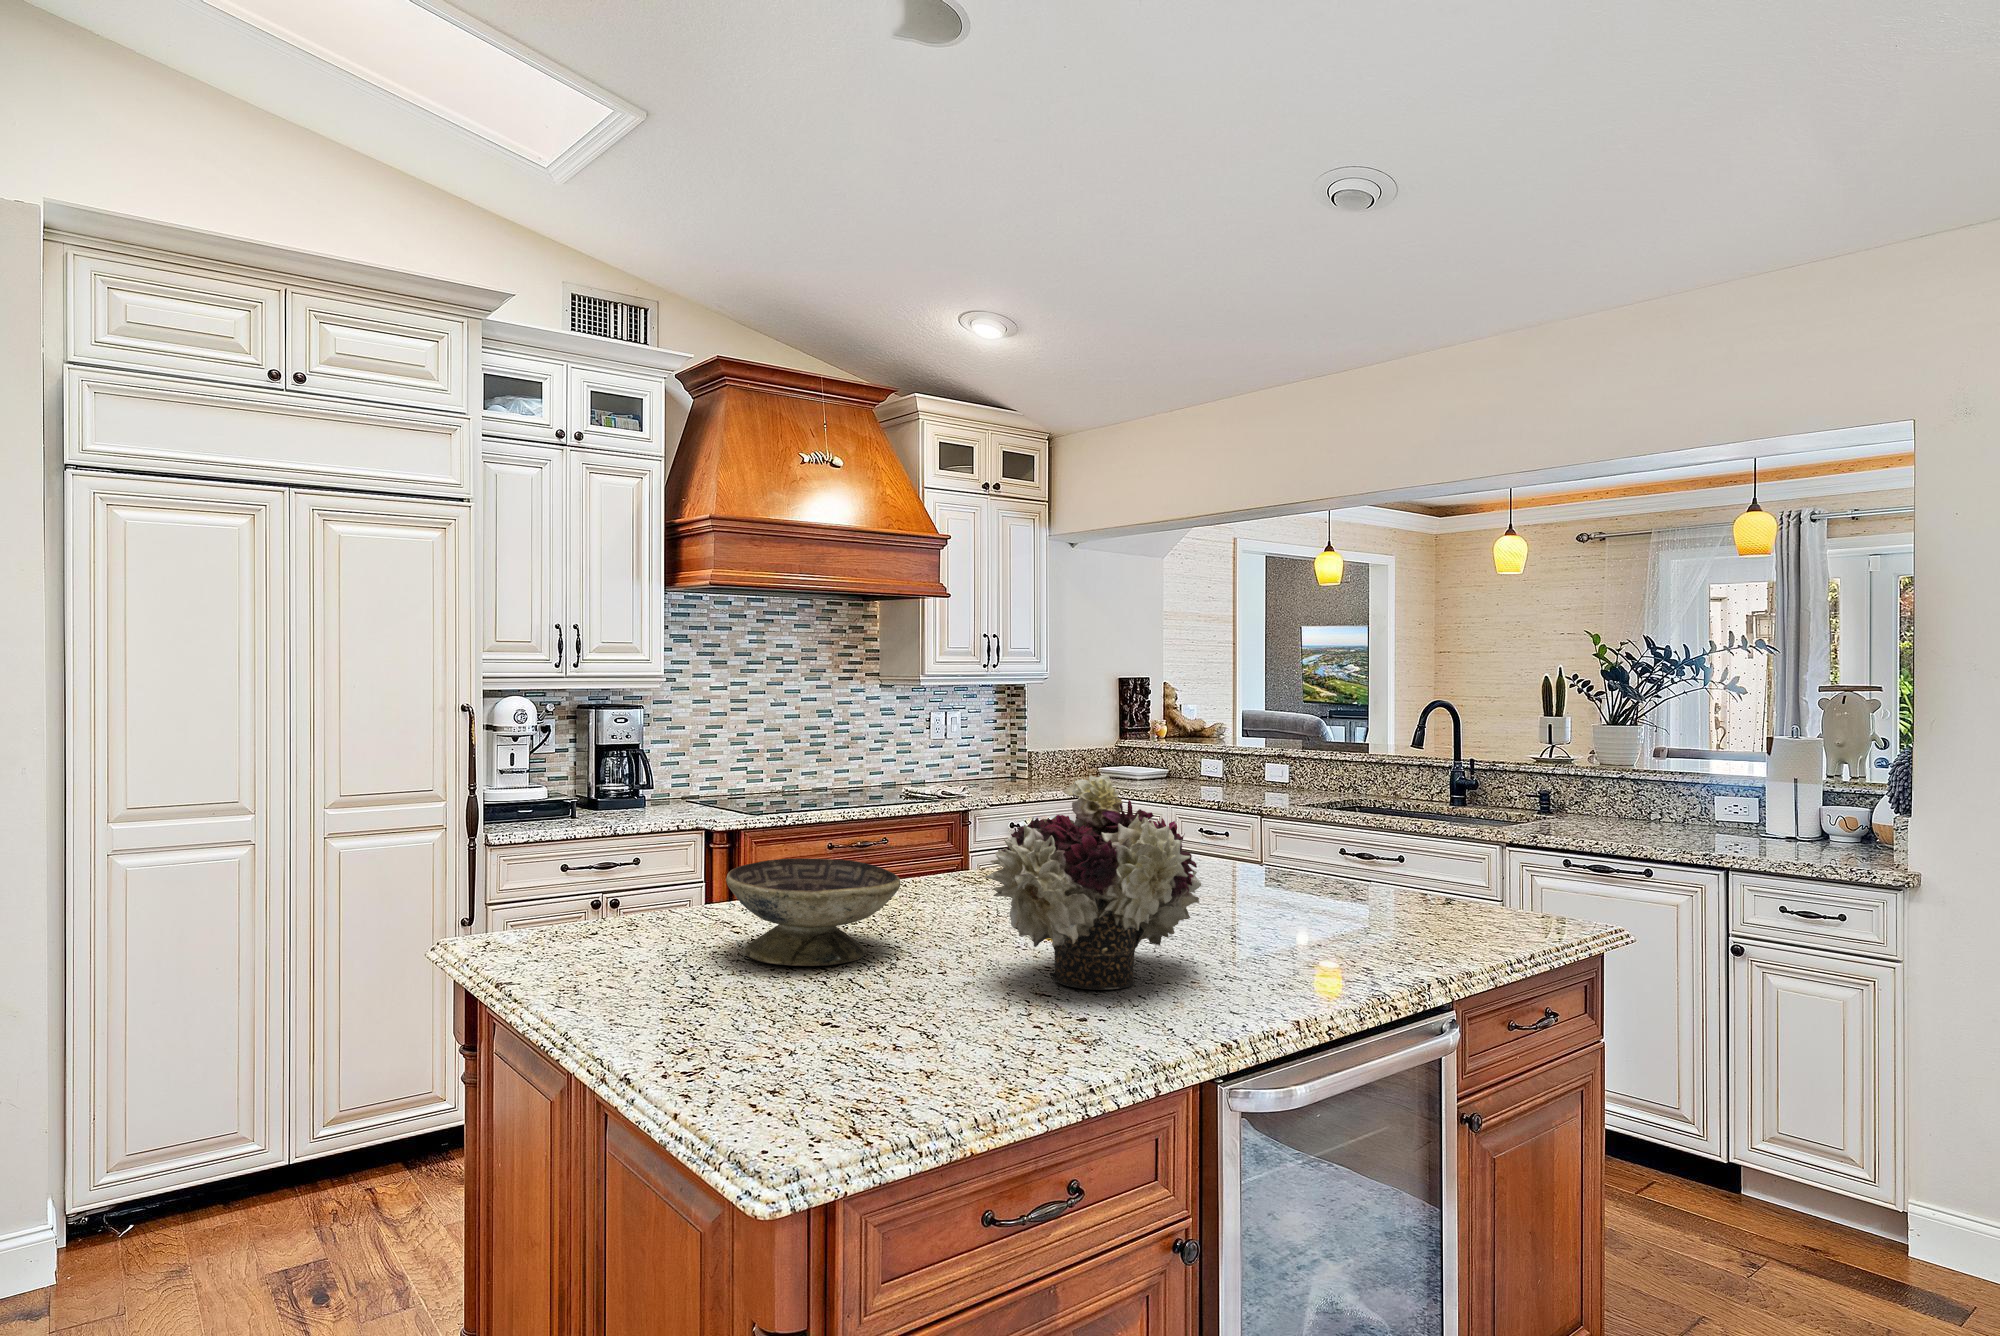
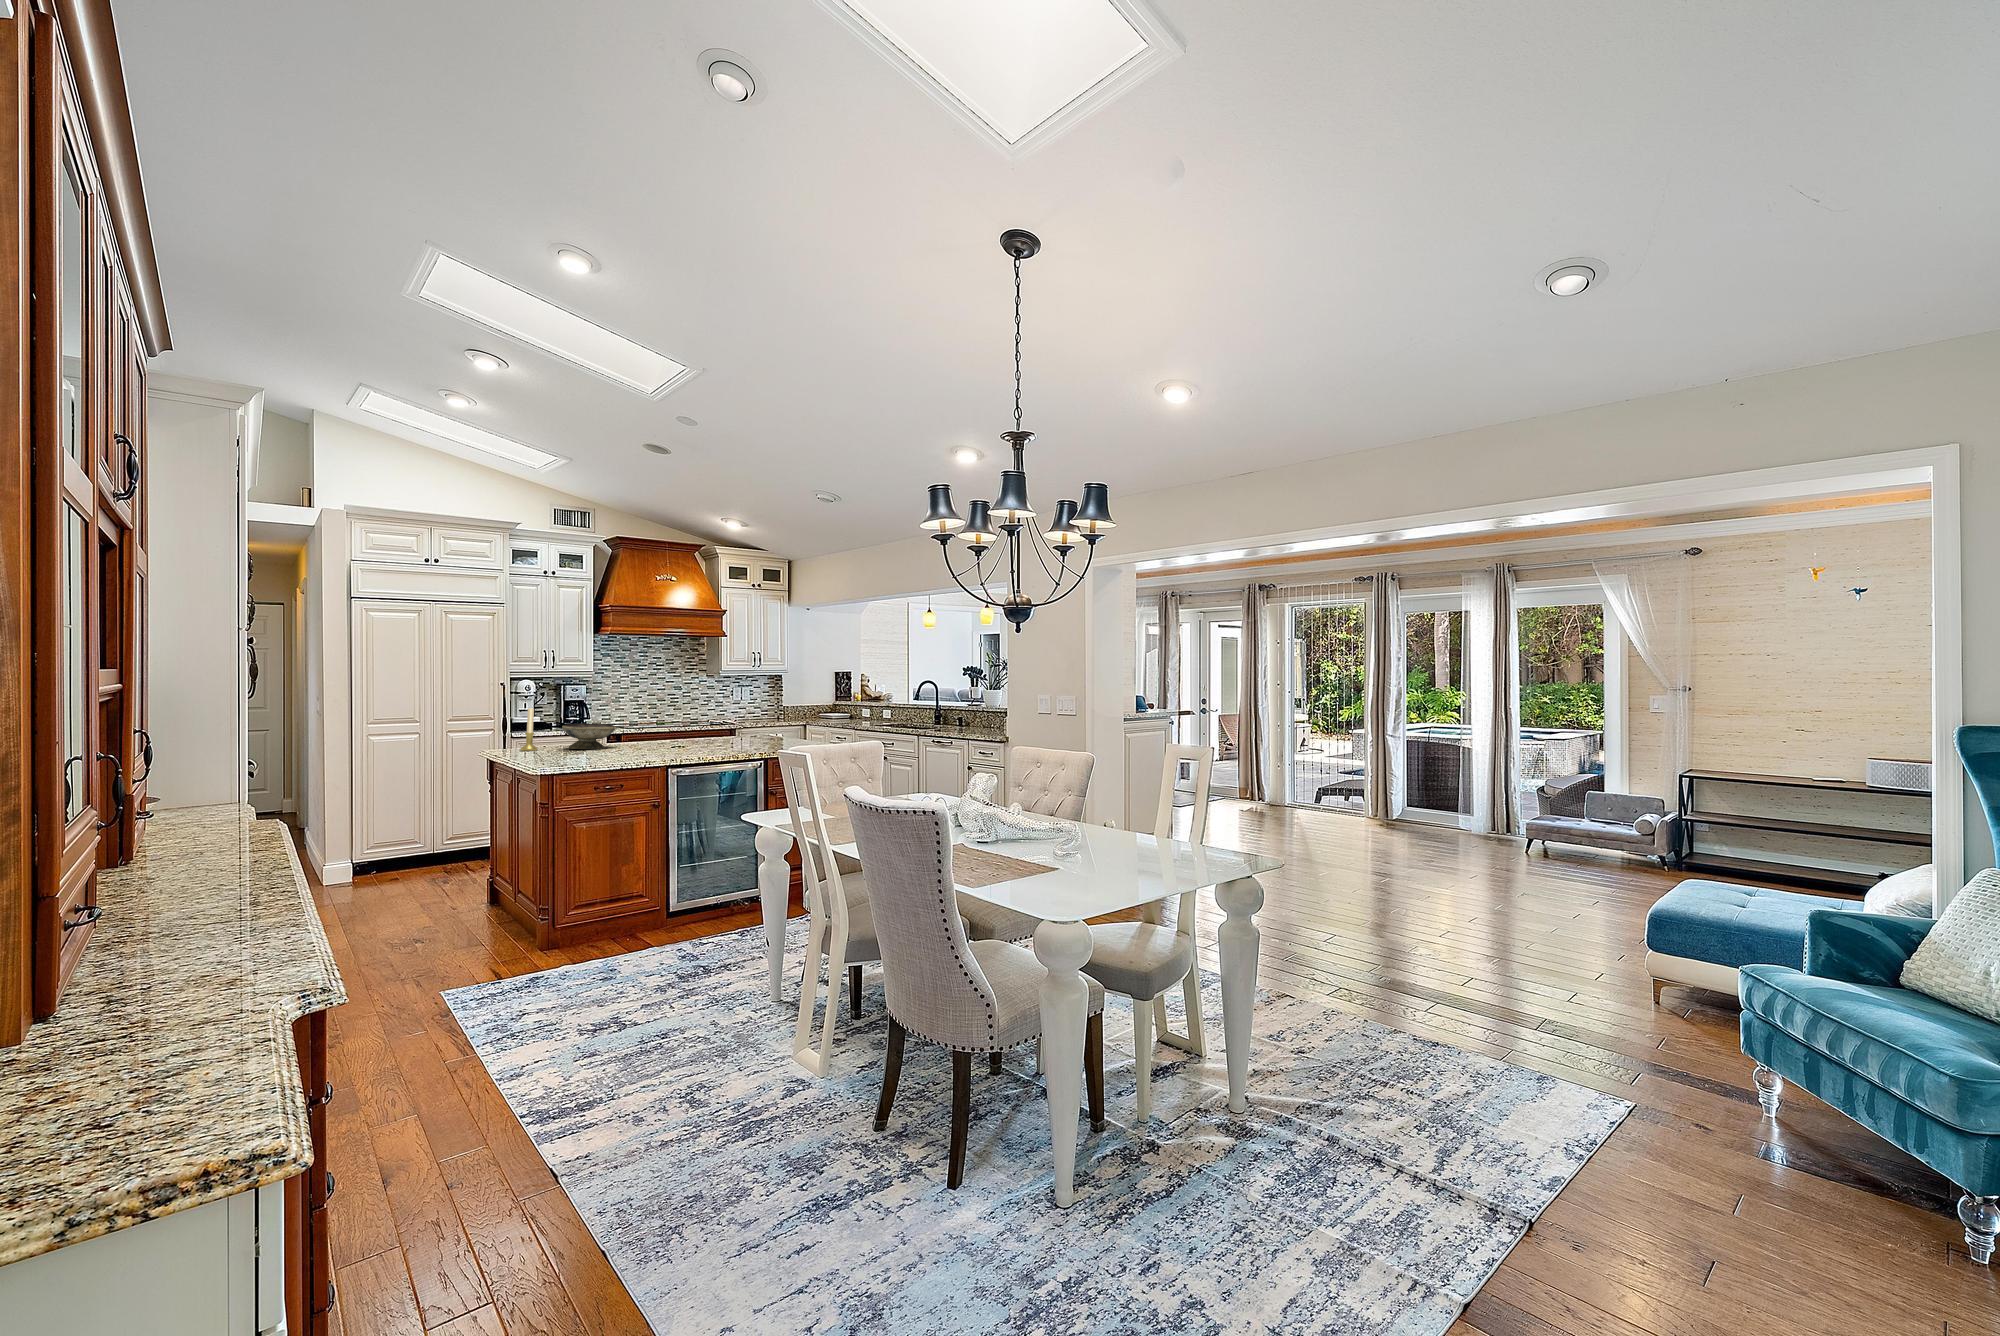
flower arrangement: present [985,775,1201,990] -> none [625,696,690,750]
candle holder: none [584,809,641,974] -> present [521,708,537,751]

